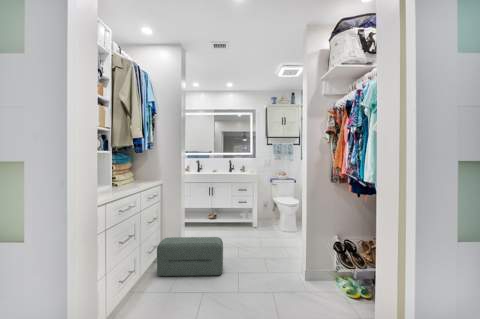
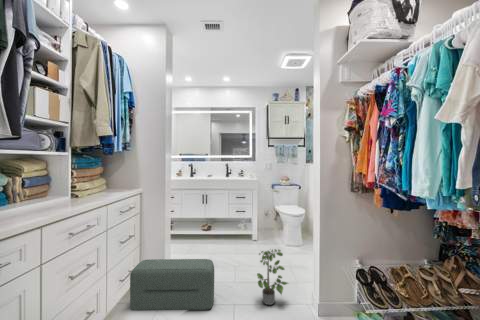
potted plant: none [257,227,283,272] -> present [257,249,288,305]

